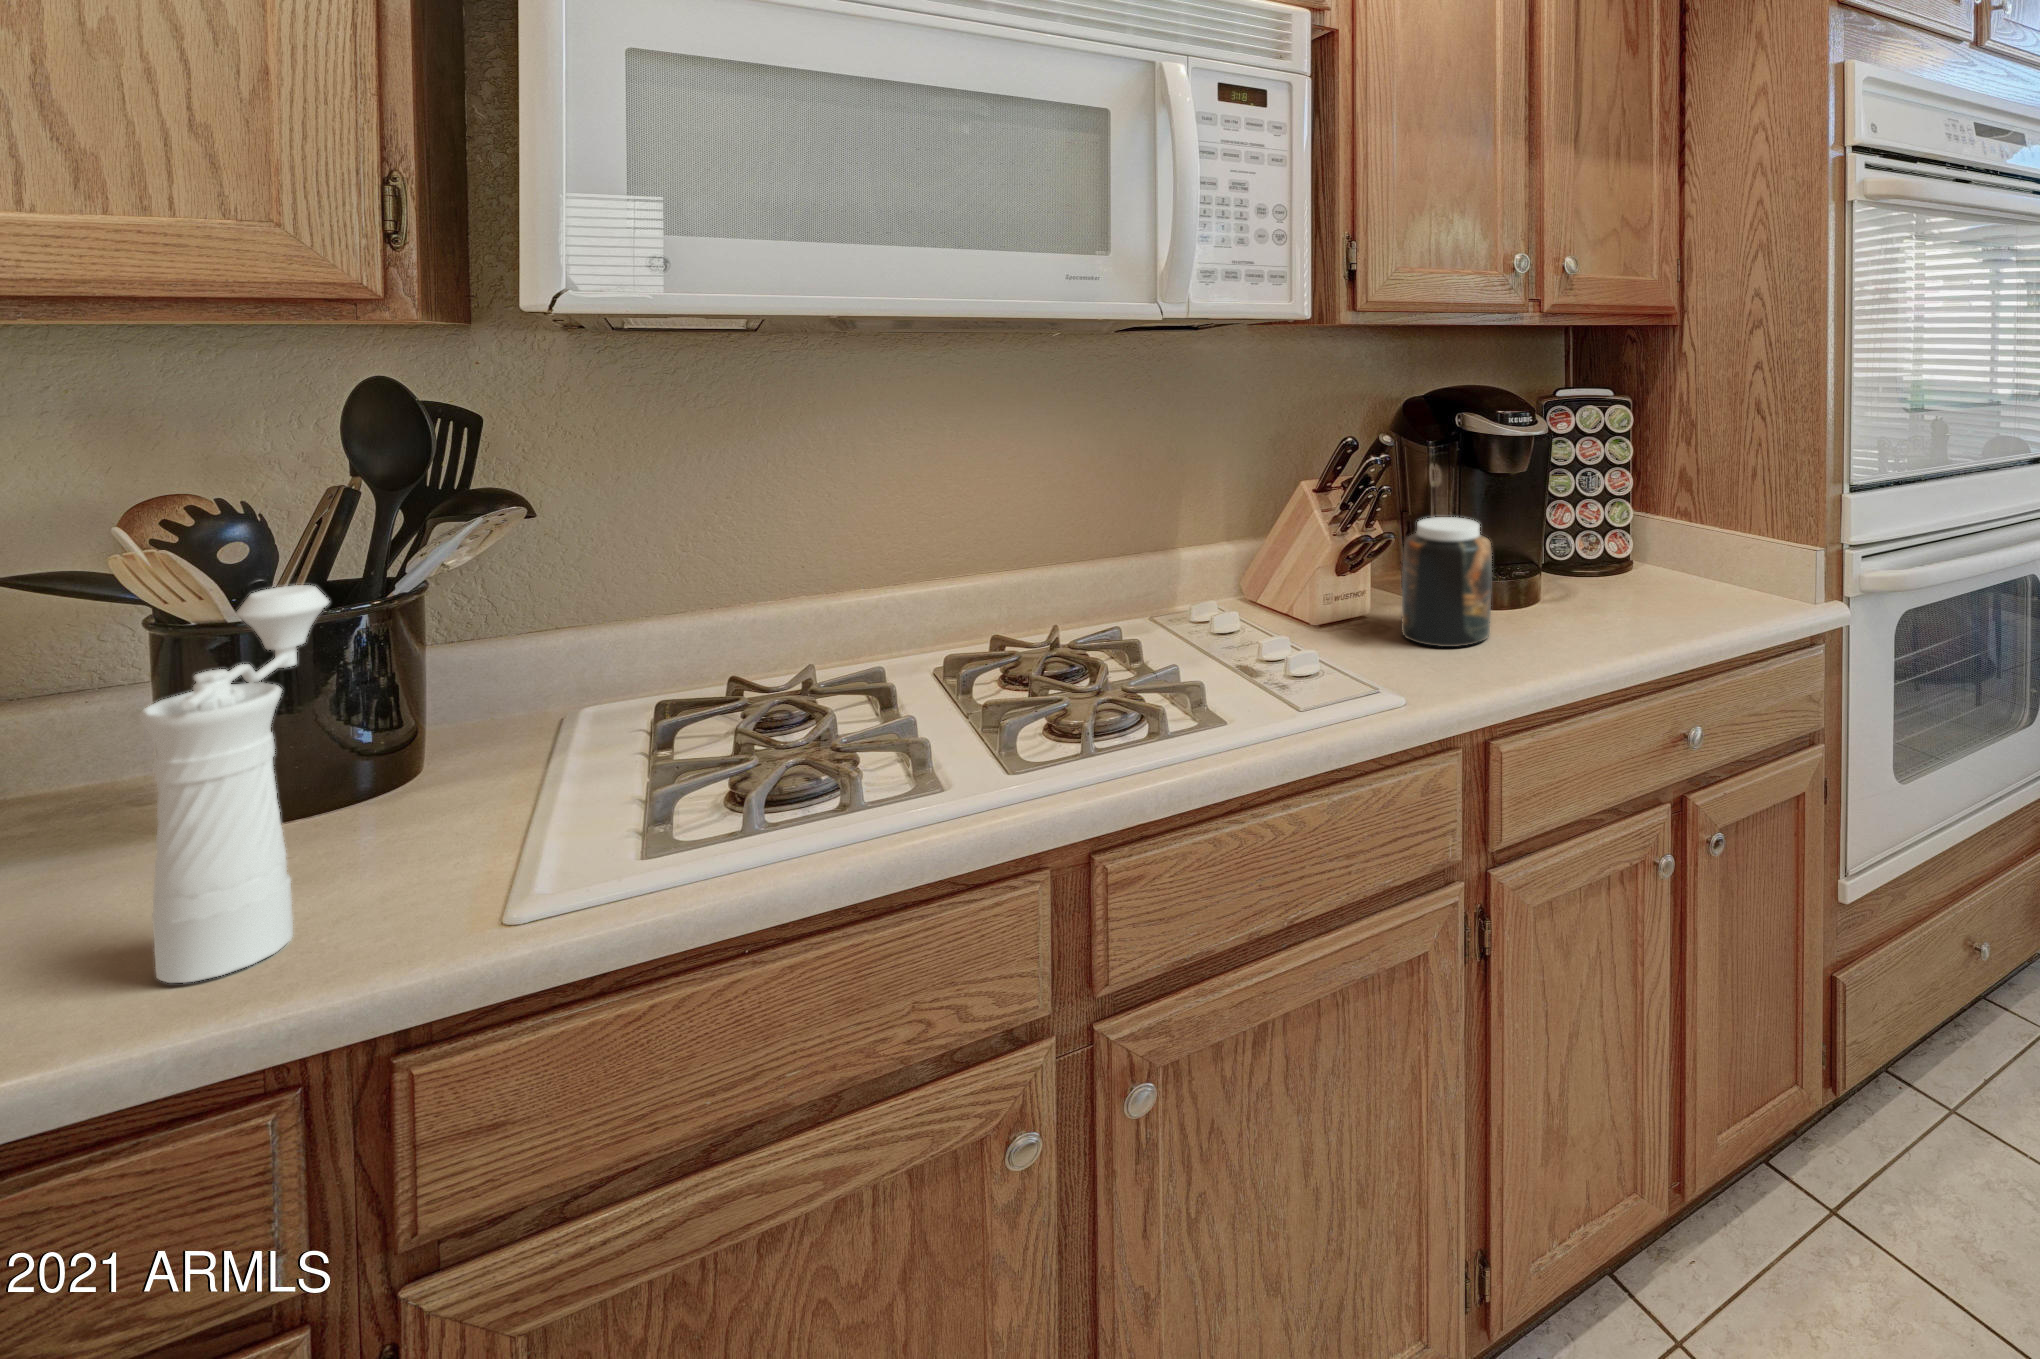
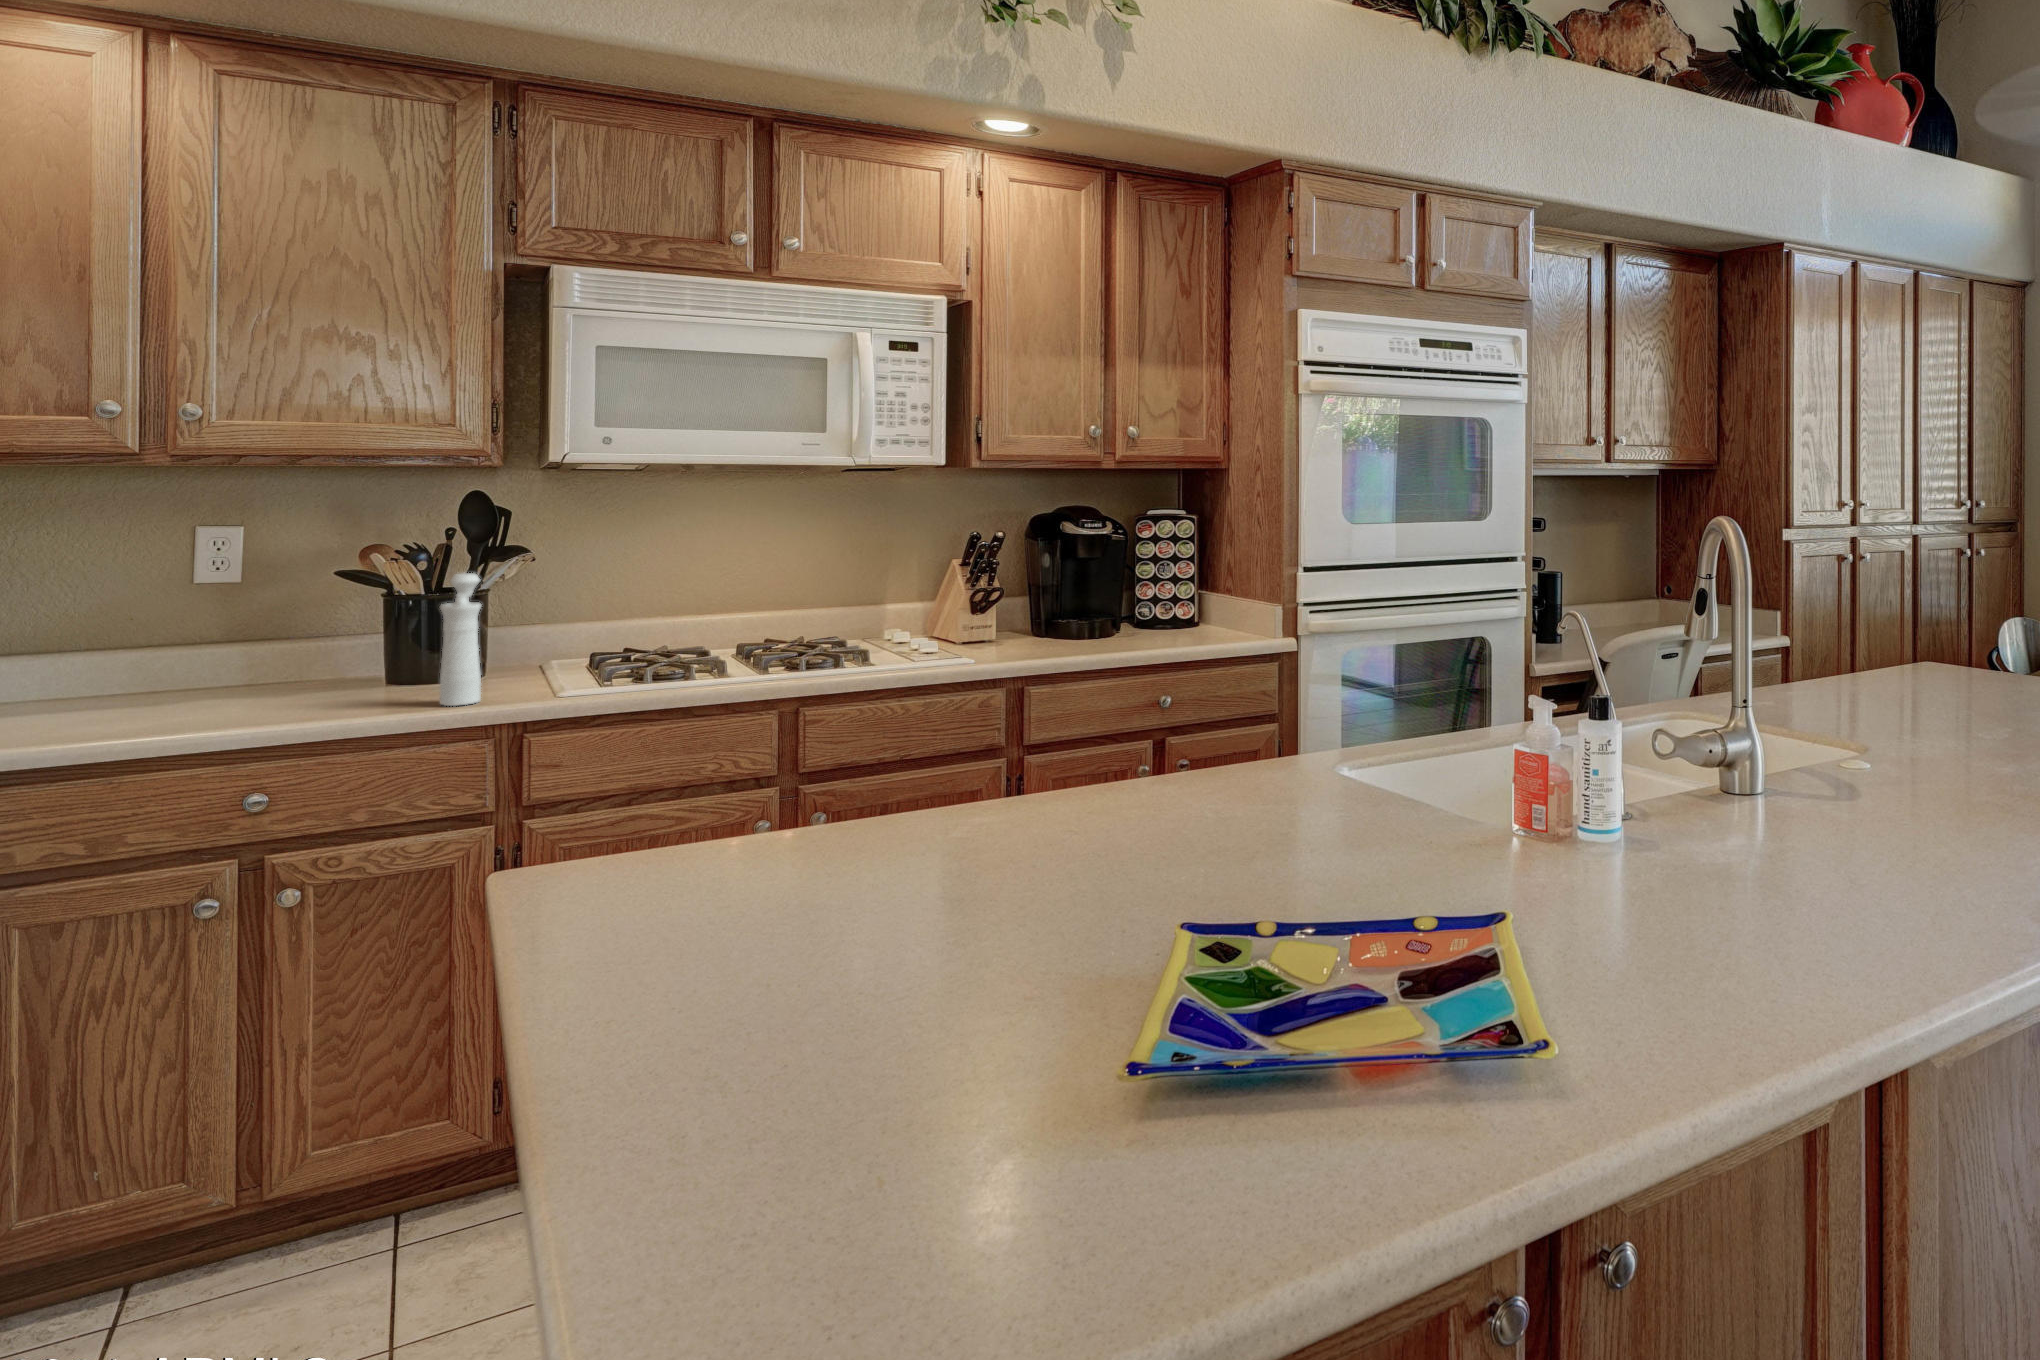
jar: present [1401,517,1492,647] -> none [1003,580,1057,649]

